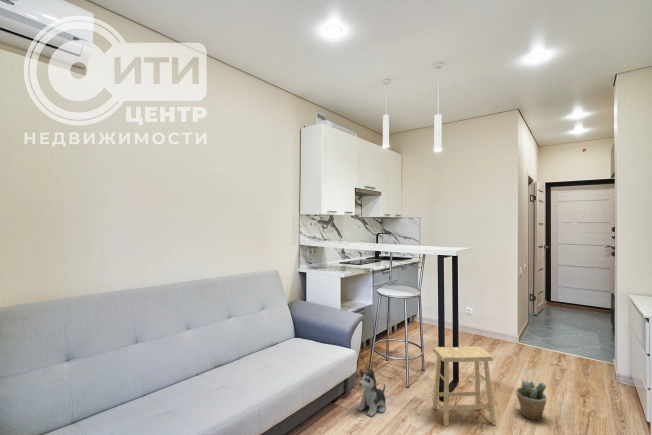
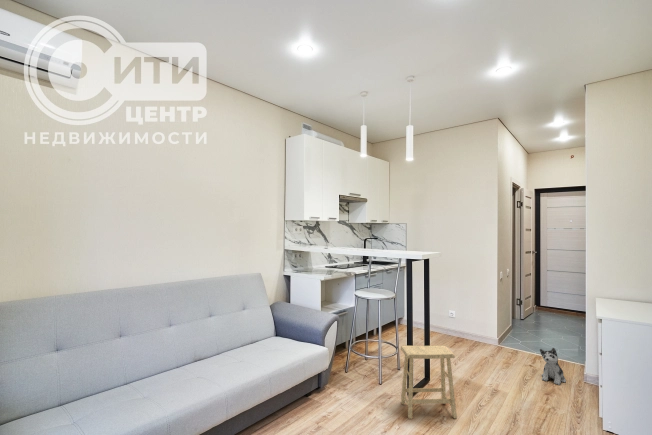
plush toy: present [357,369,386,416] -> present [540,348,566,385]
potted plant: present [516,381,547,420] -> none [479,378,506,415]

